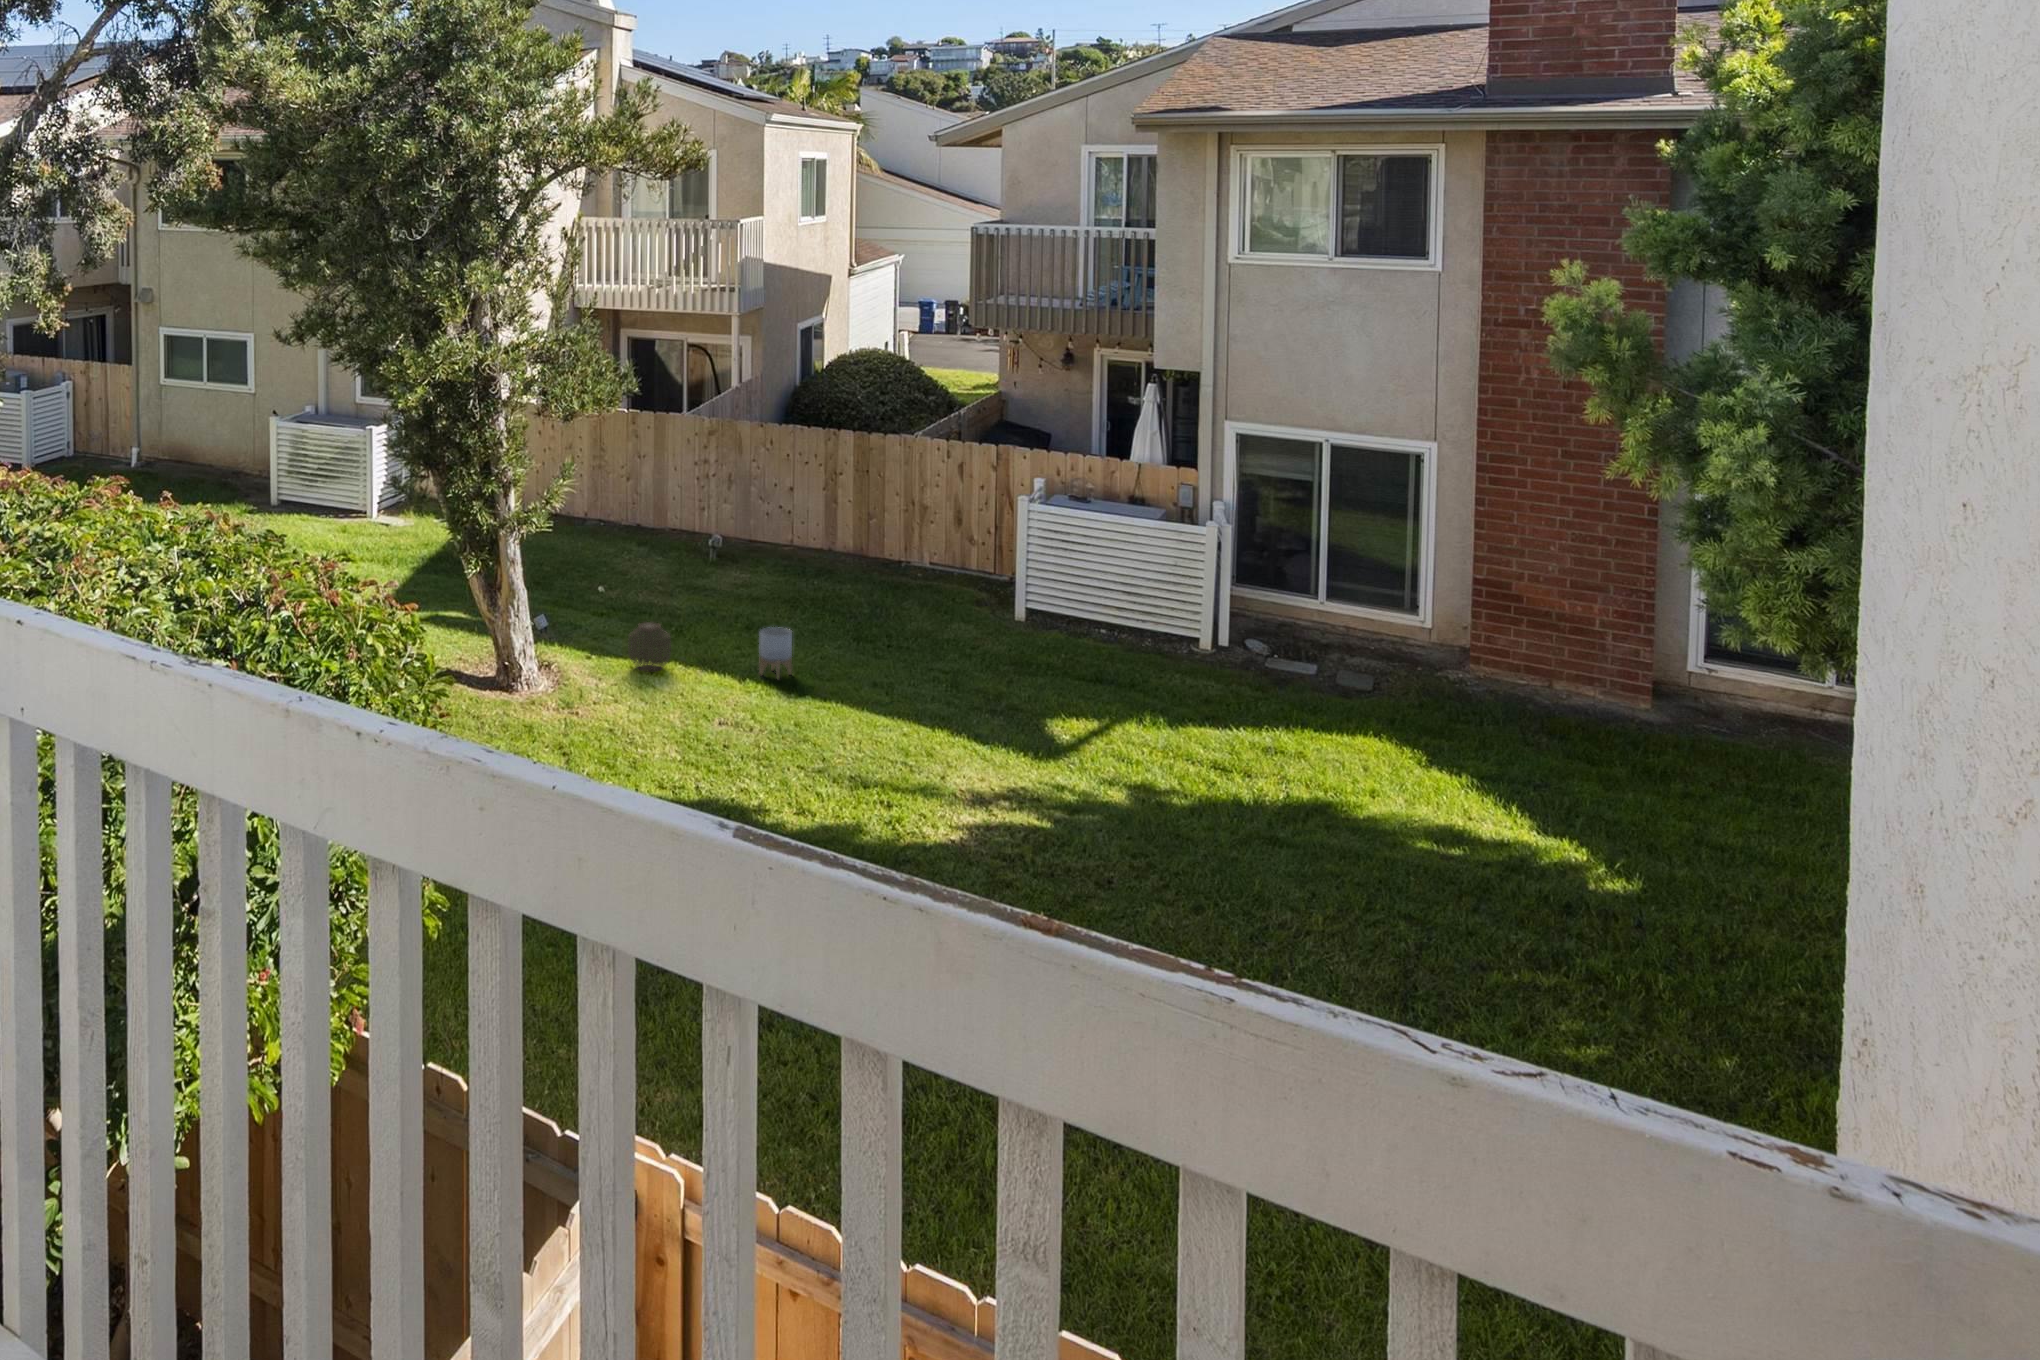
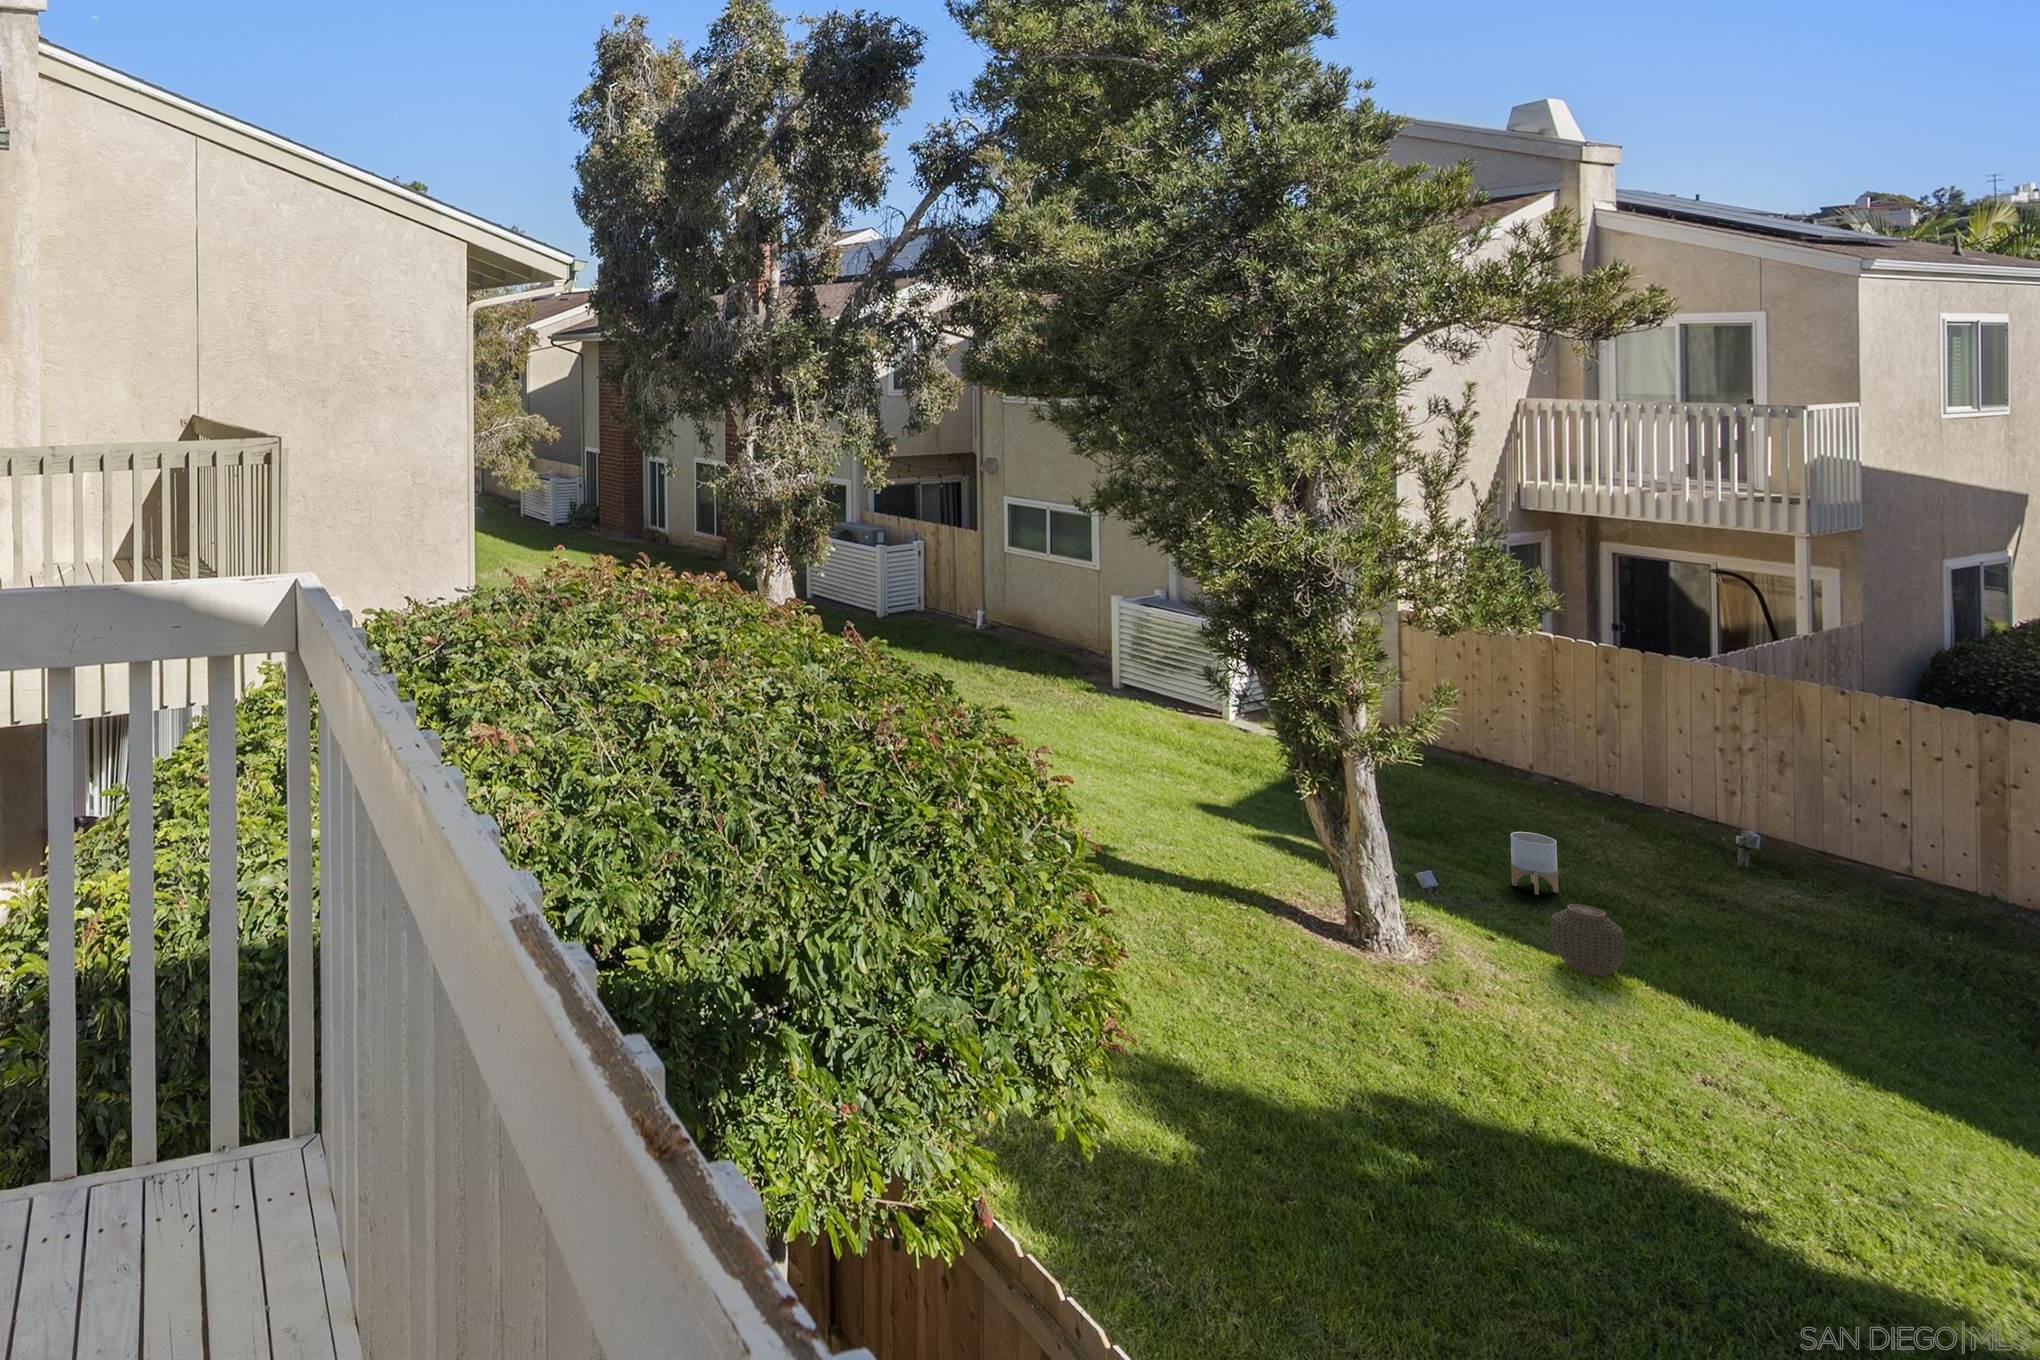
planter: present [759,627,792,678] -> present [1511,832,1558,895]

